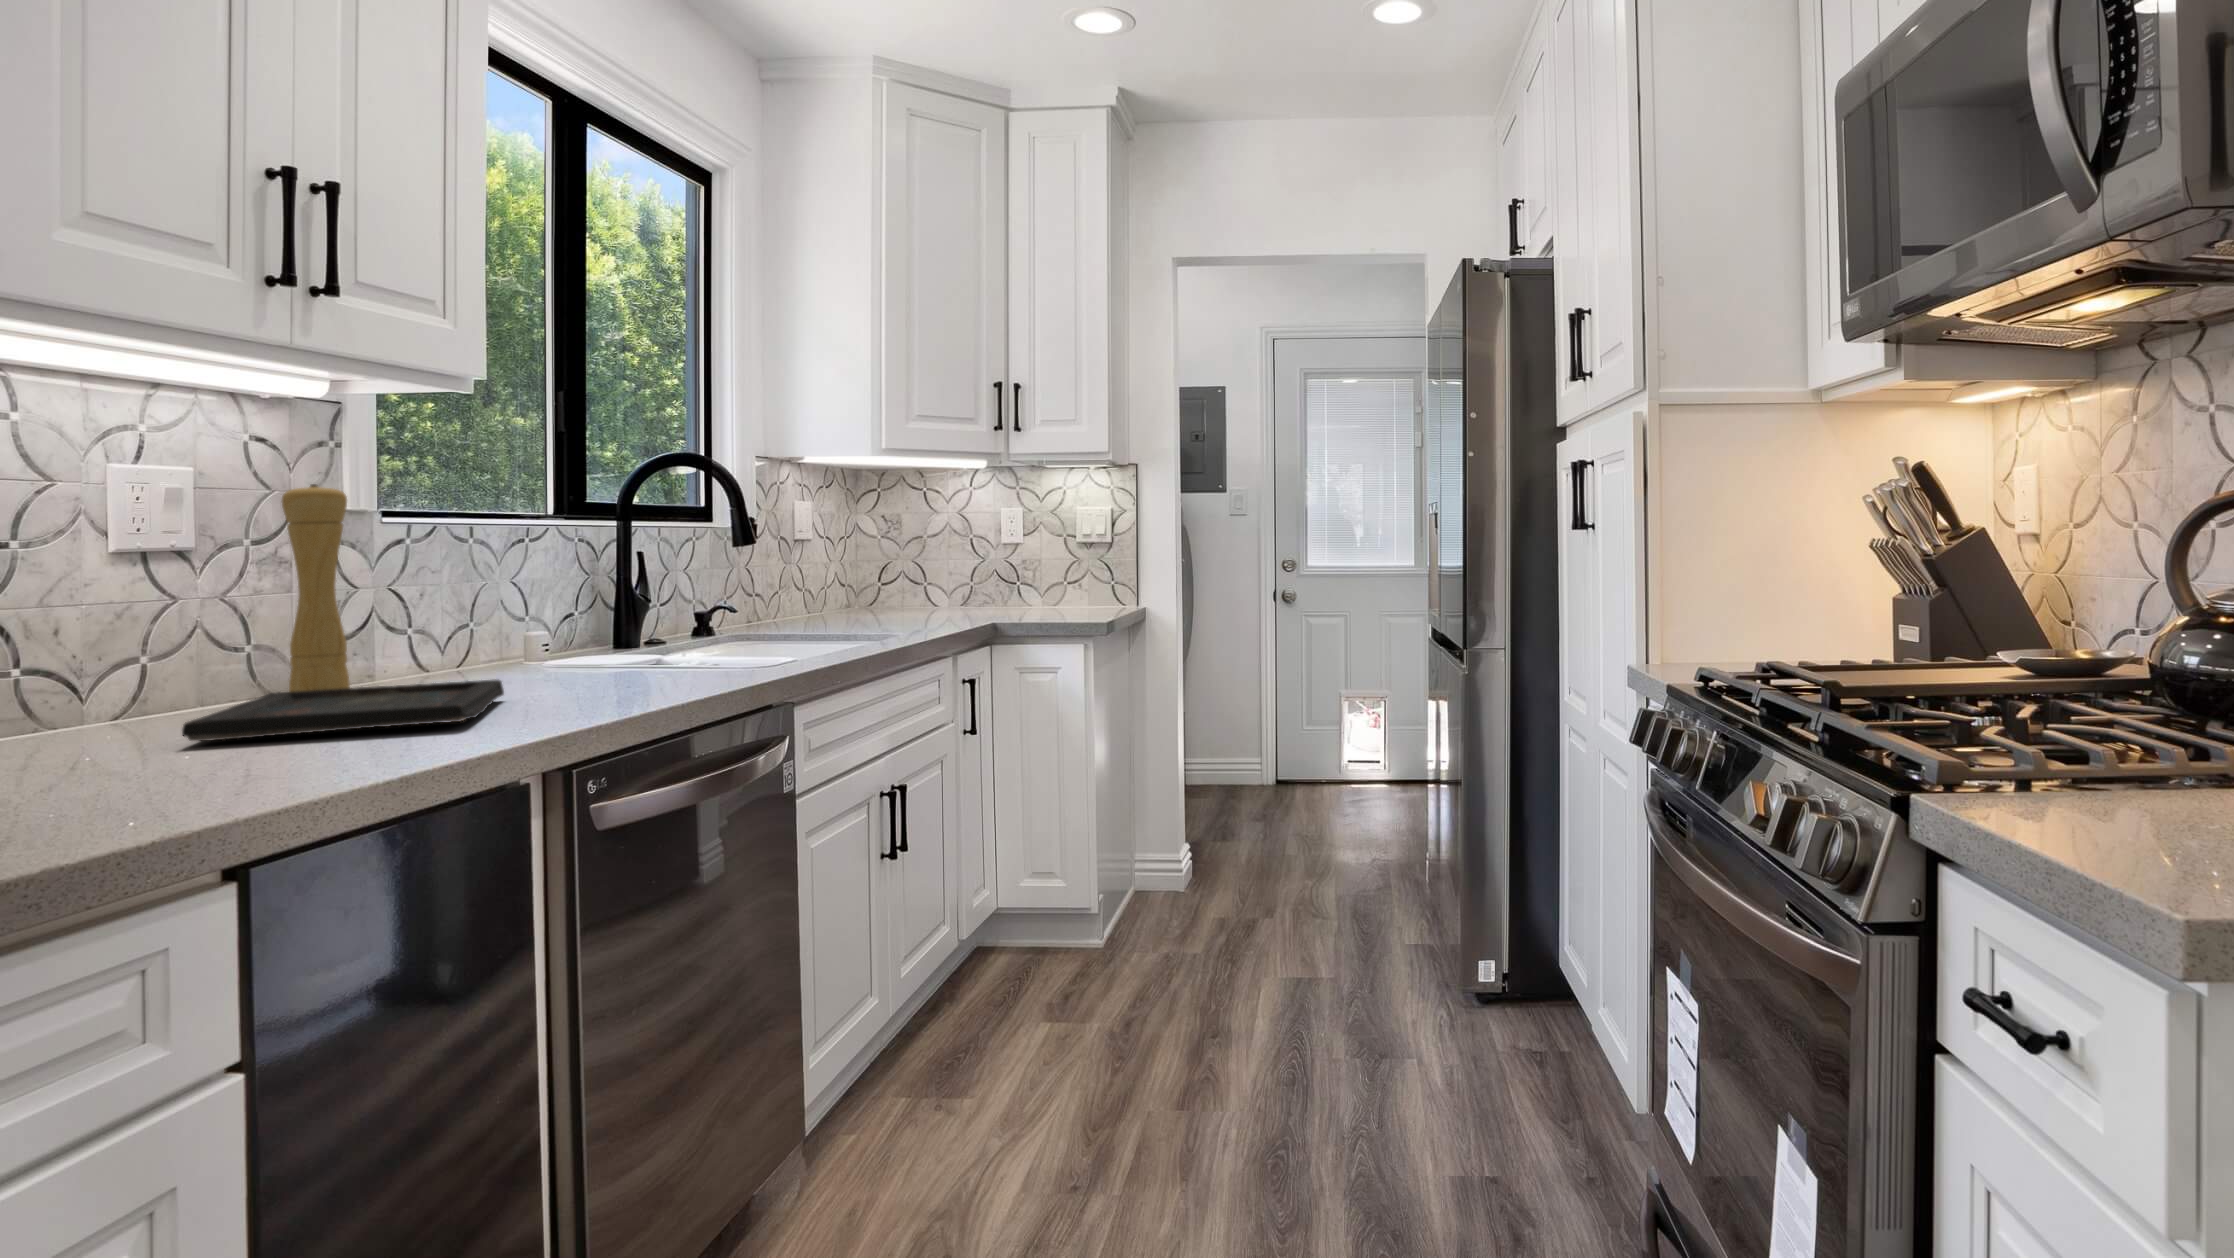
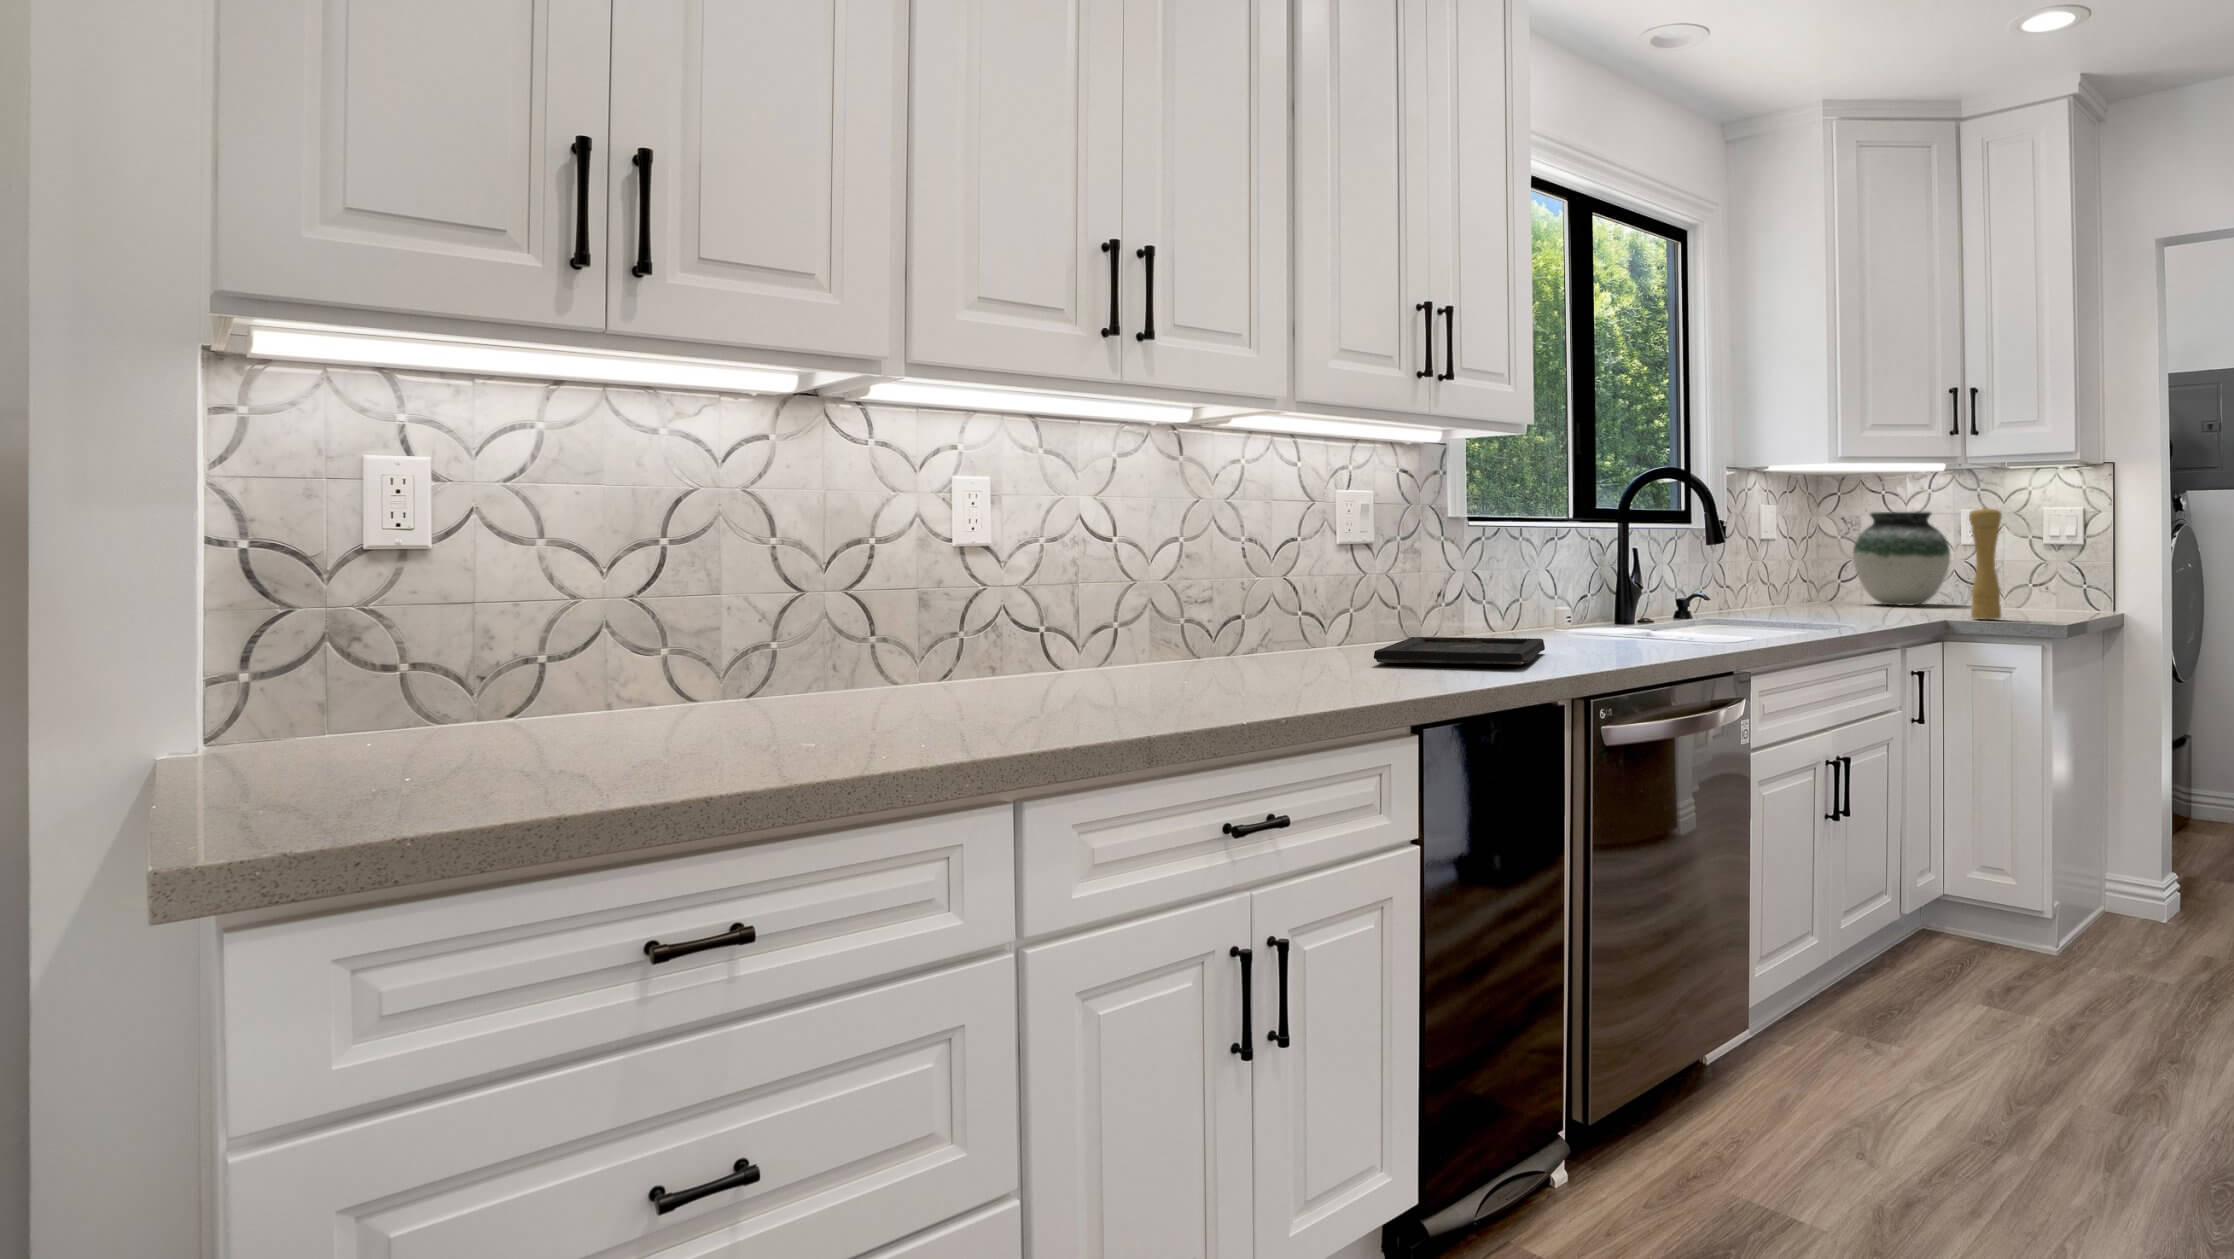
pepper mill: present [282,484,350,691] -> present [1969,507,2002,620]
vase: none [896,508,993,609] -> present [1853,512,1950,605]

